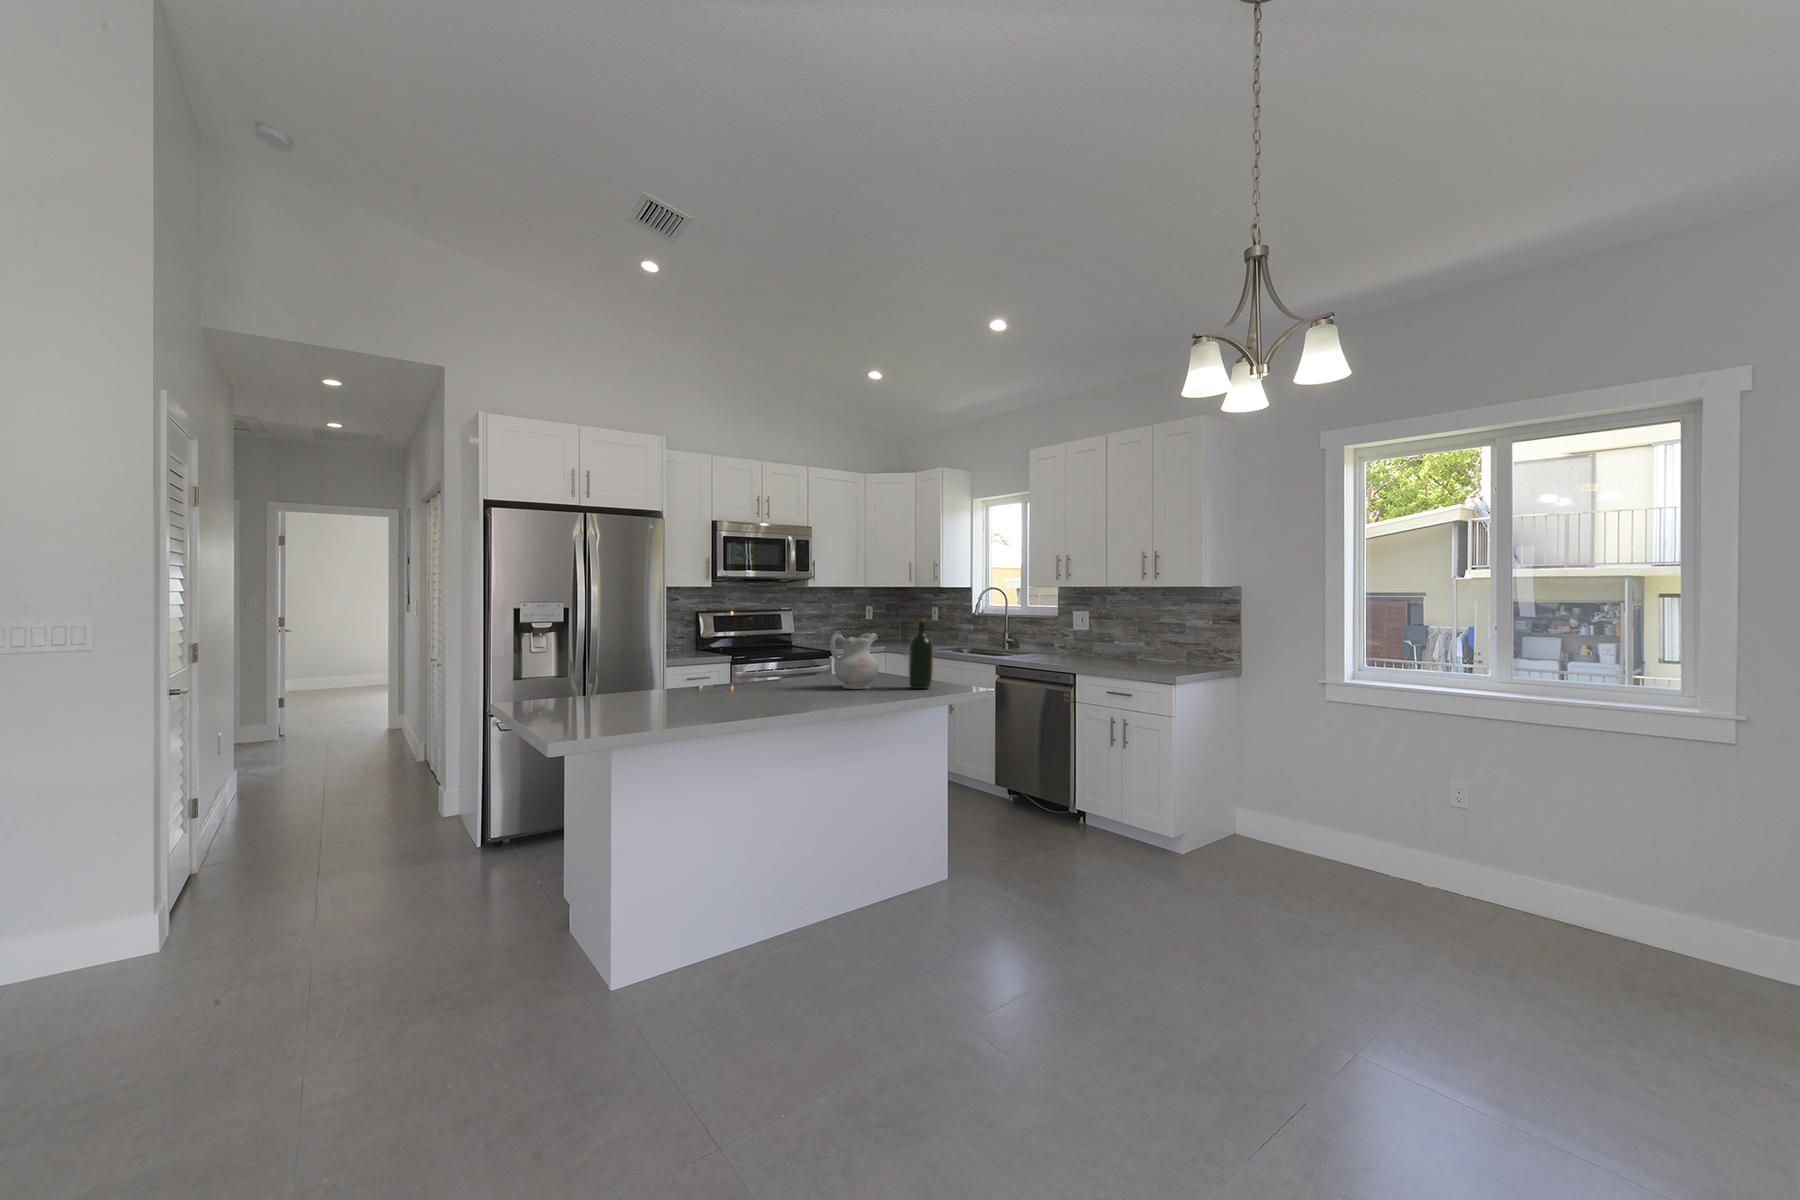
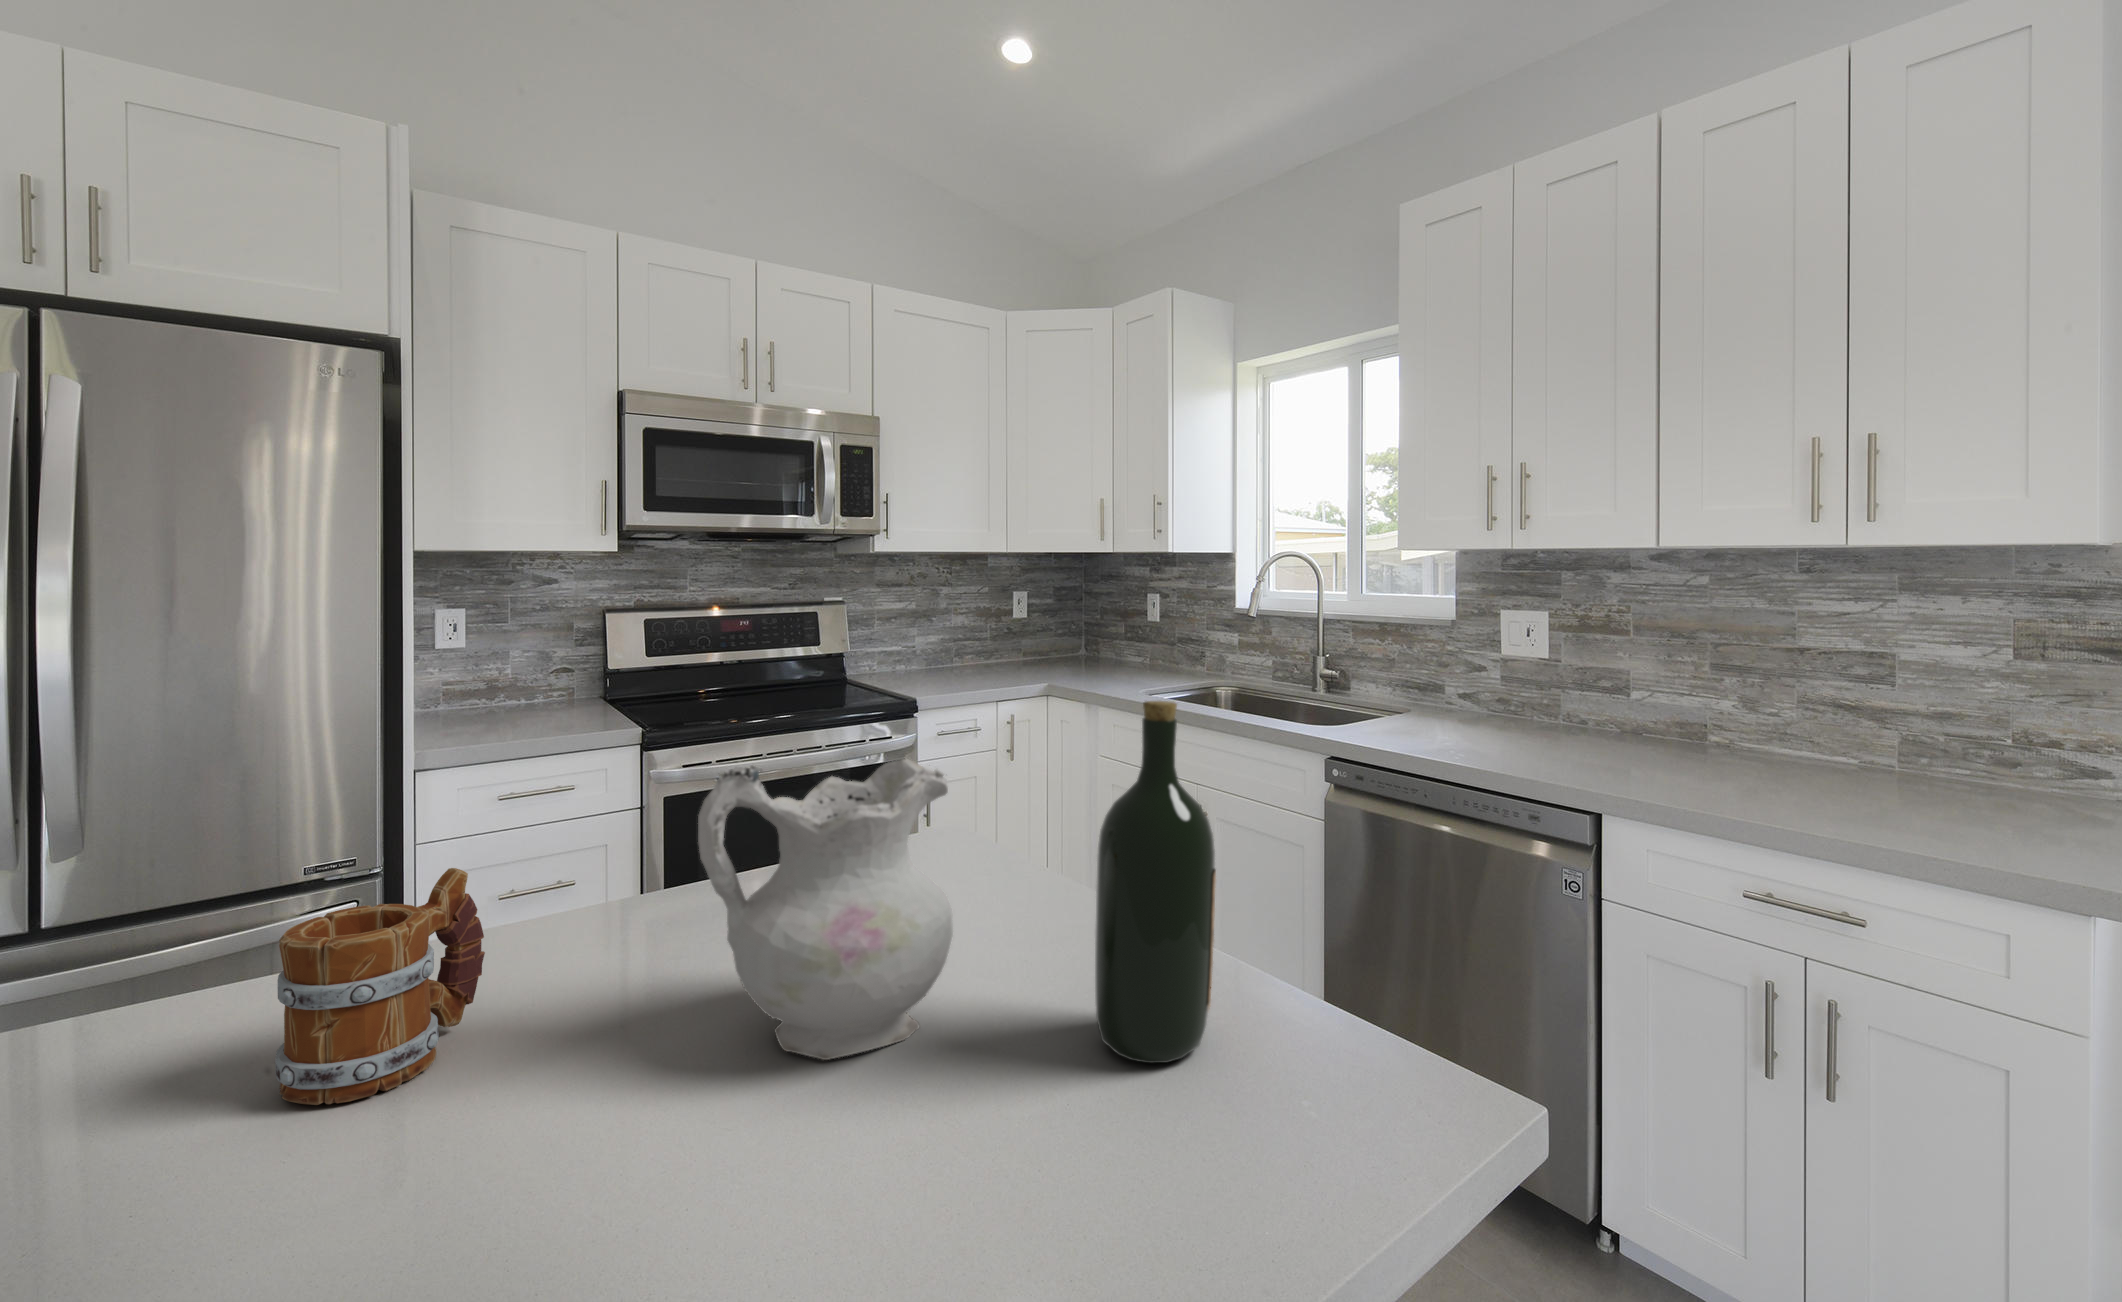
mug: none [751,654,779,691] -> present [275,868,485,1105]

